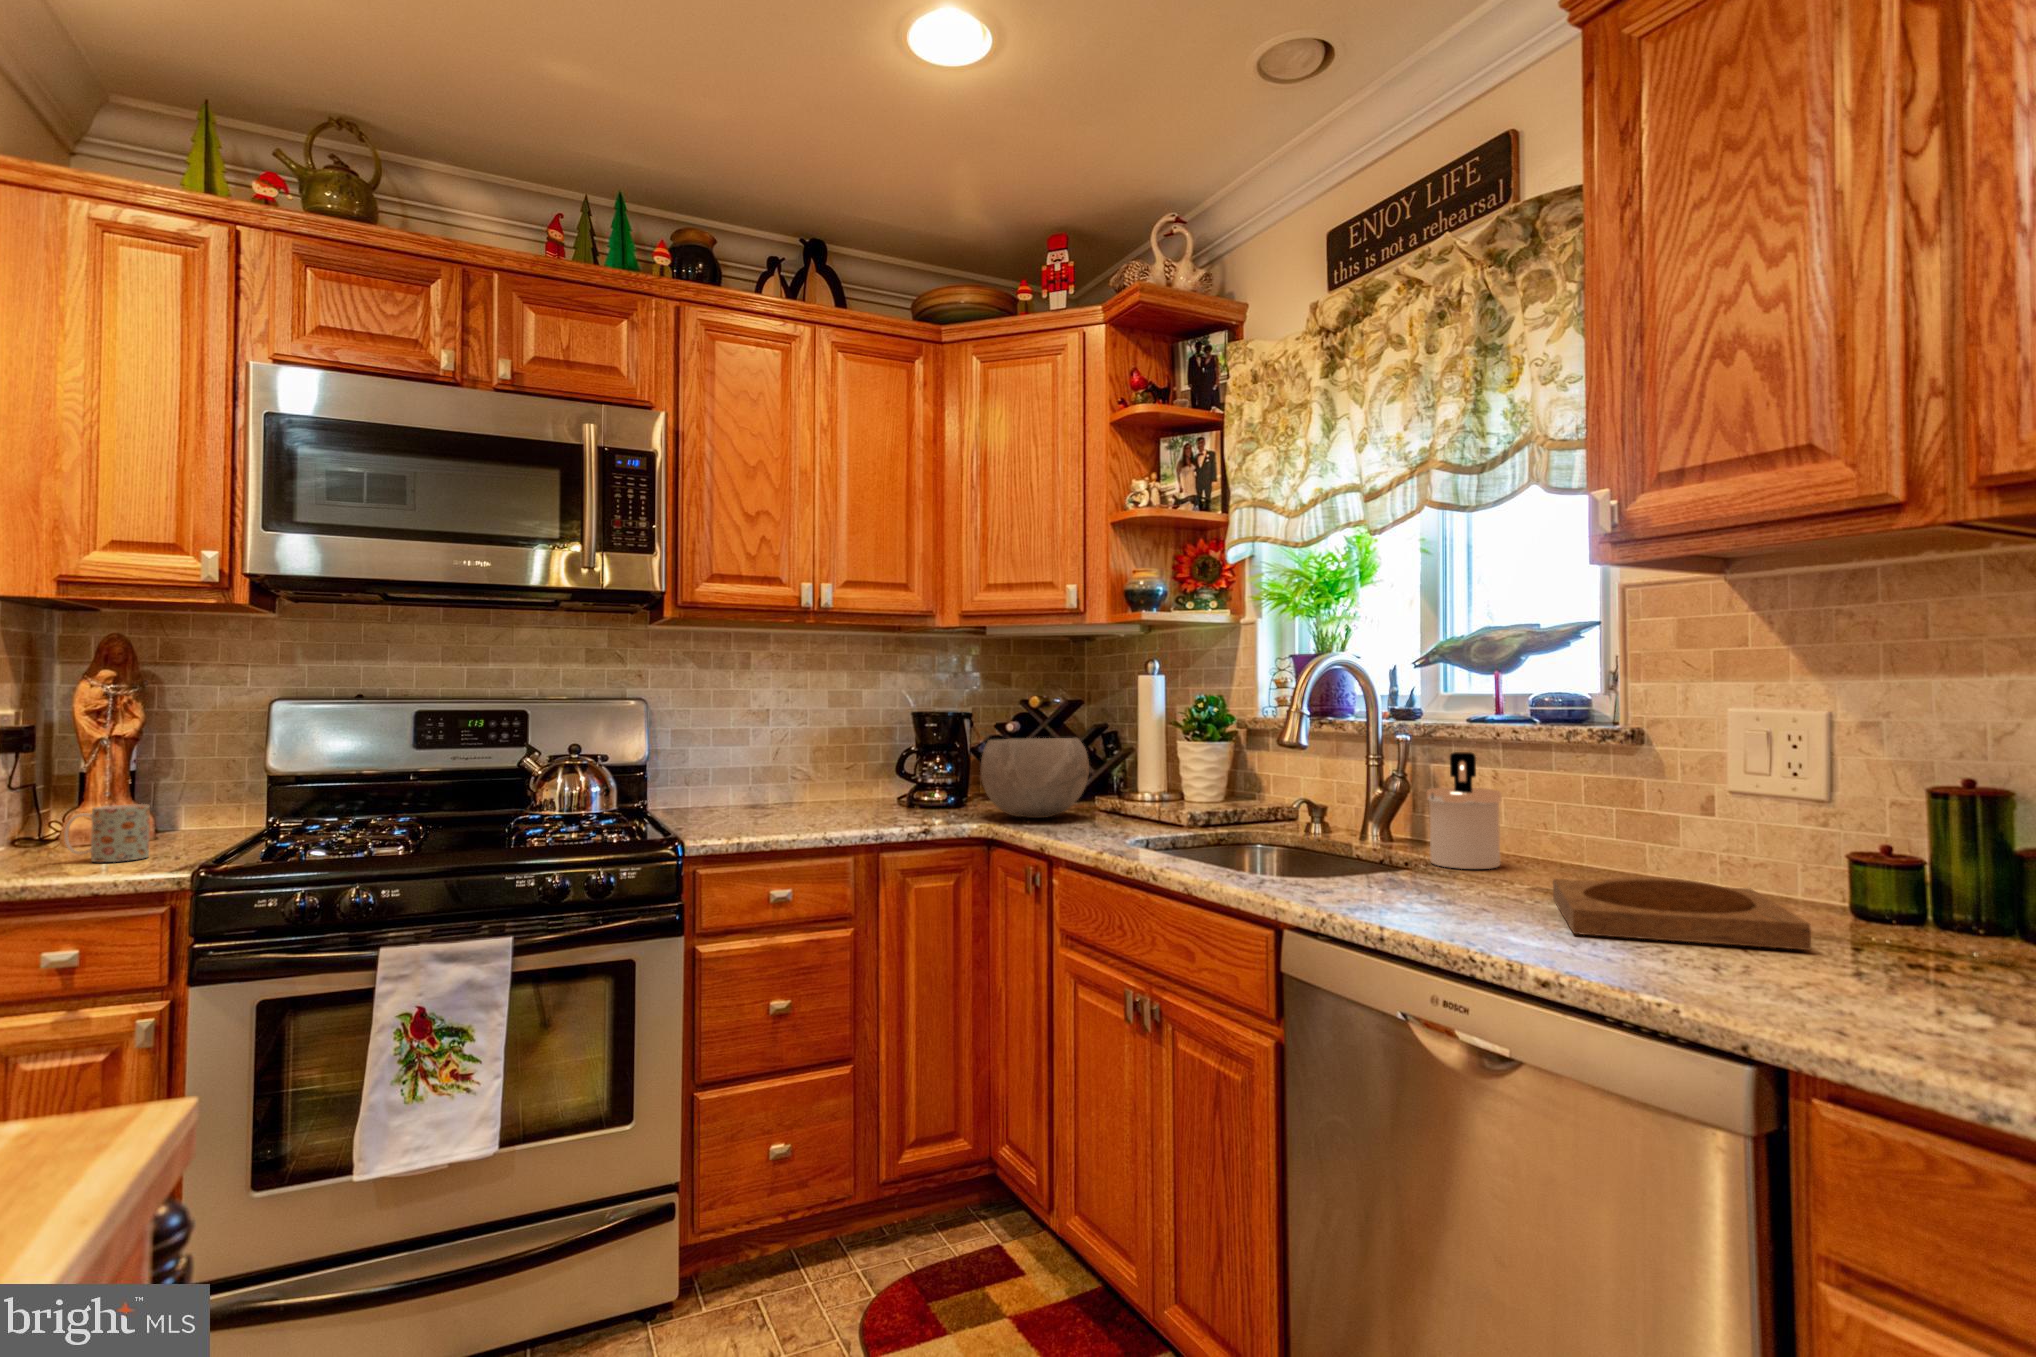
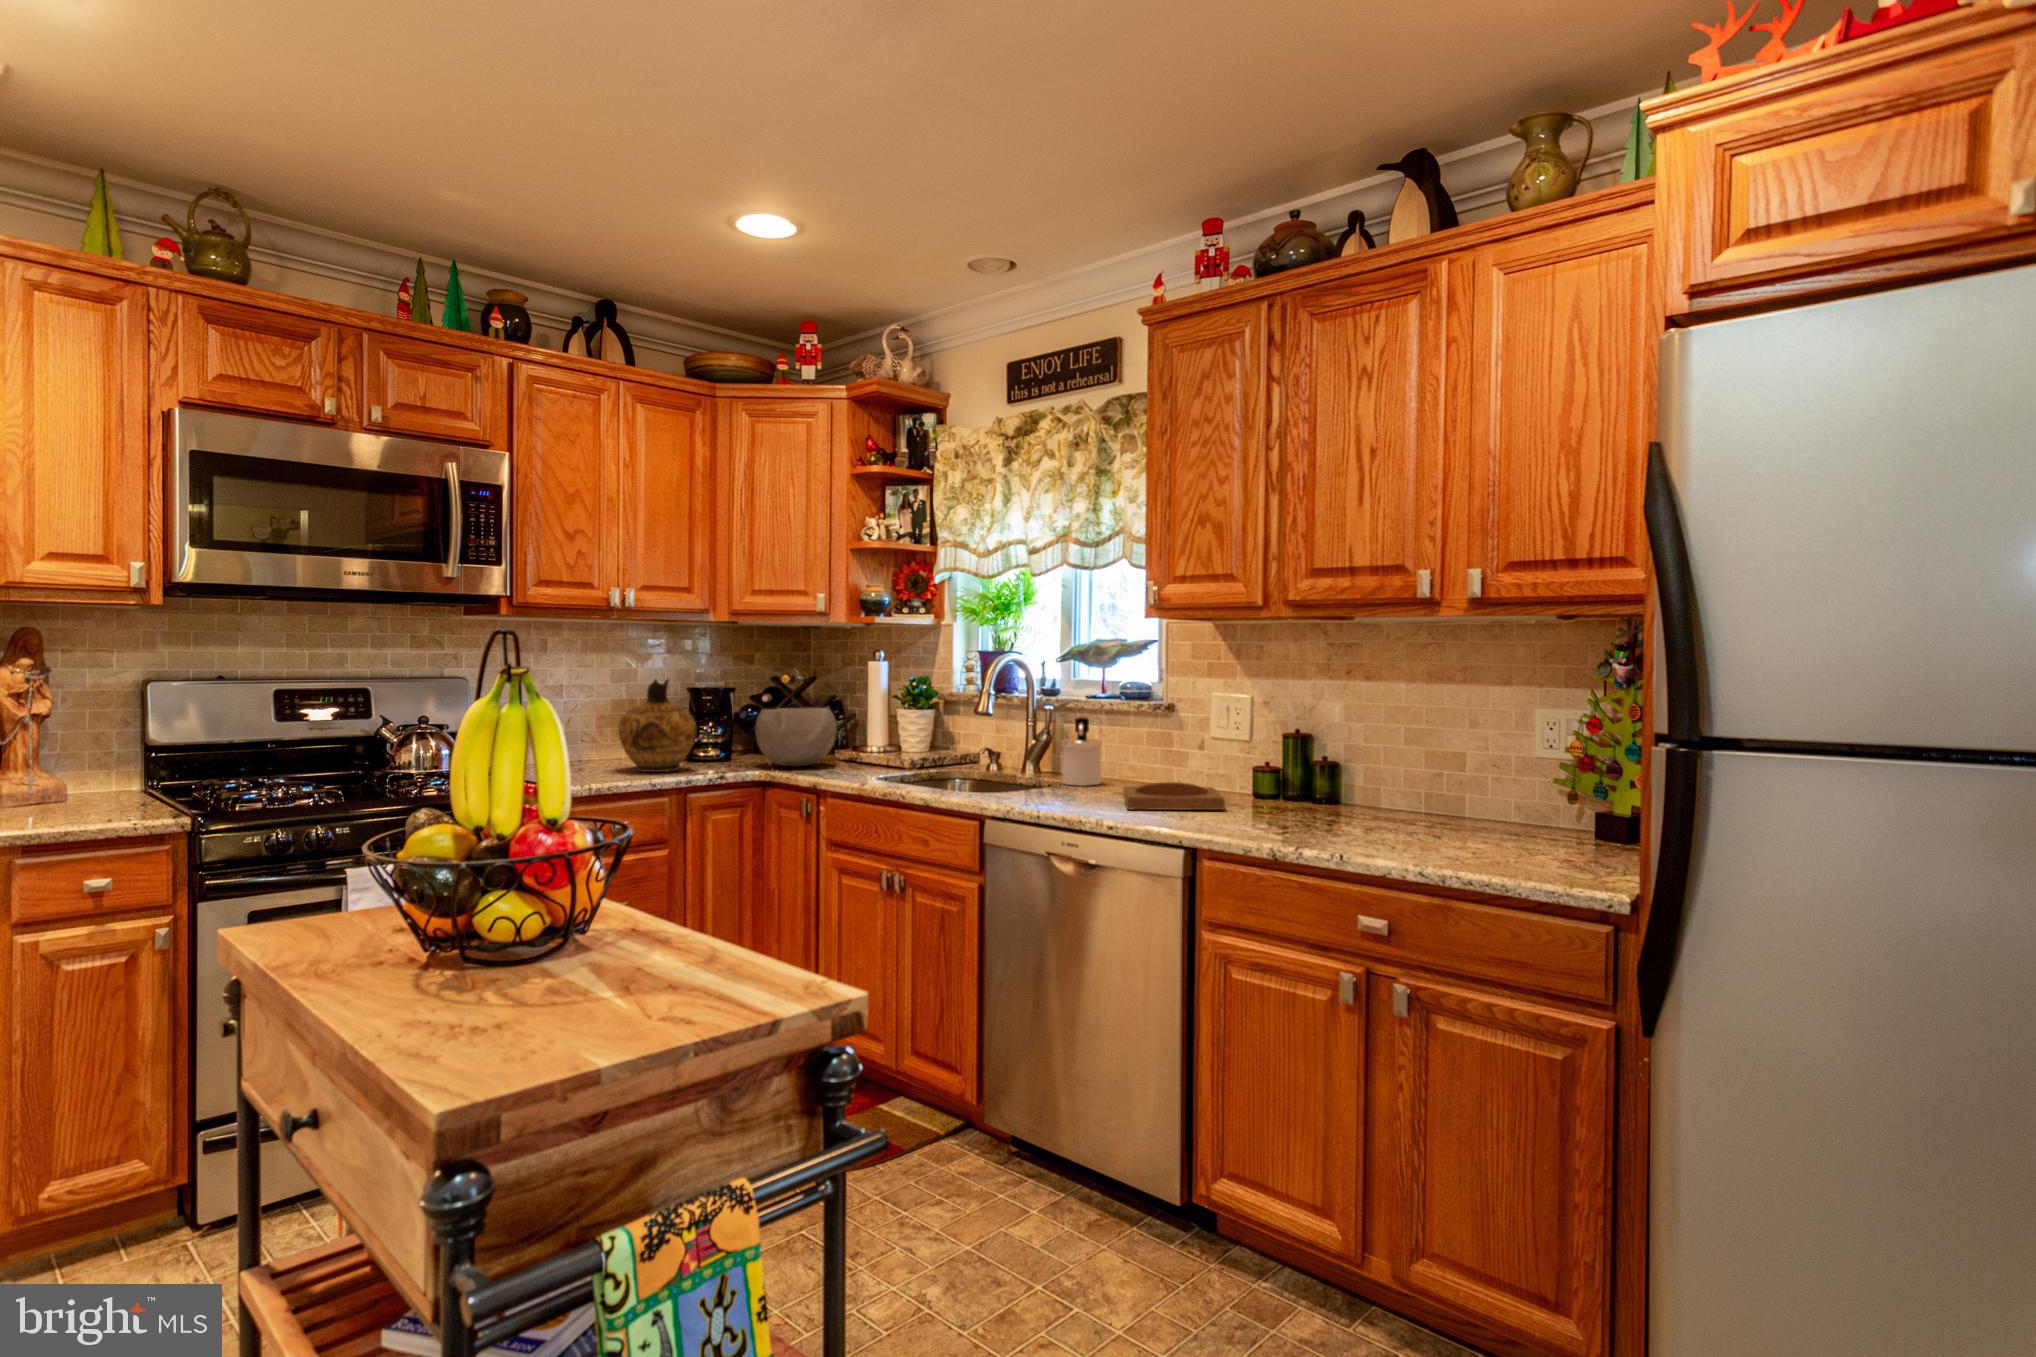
ceramic jug: none [803,697,902,821] -> present [619,679,697,772]
mug: present [64,804,150,862] -> none [50,769,117,815]

